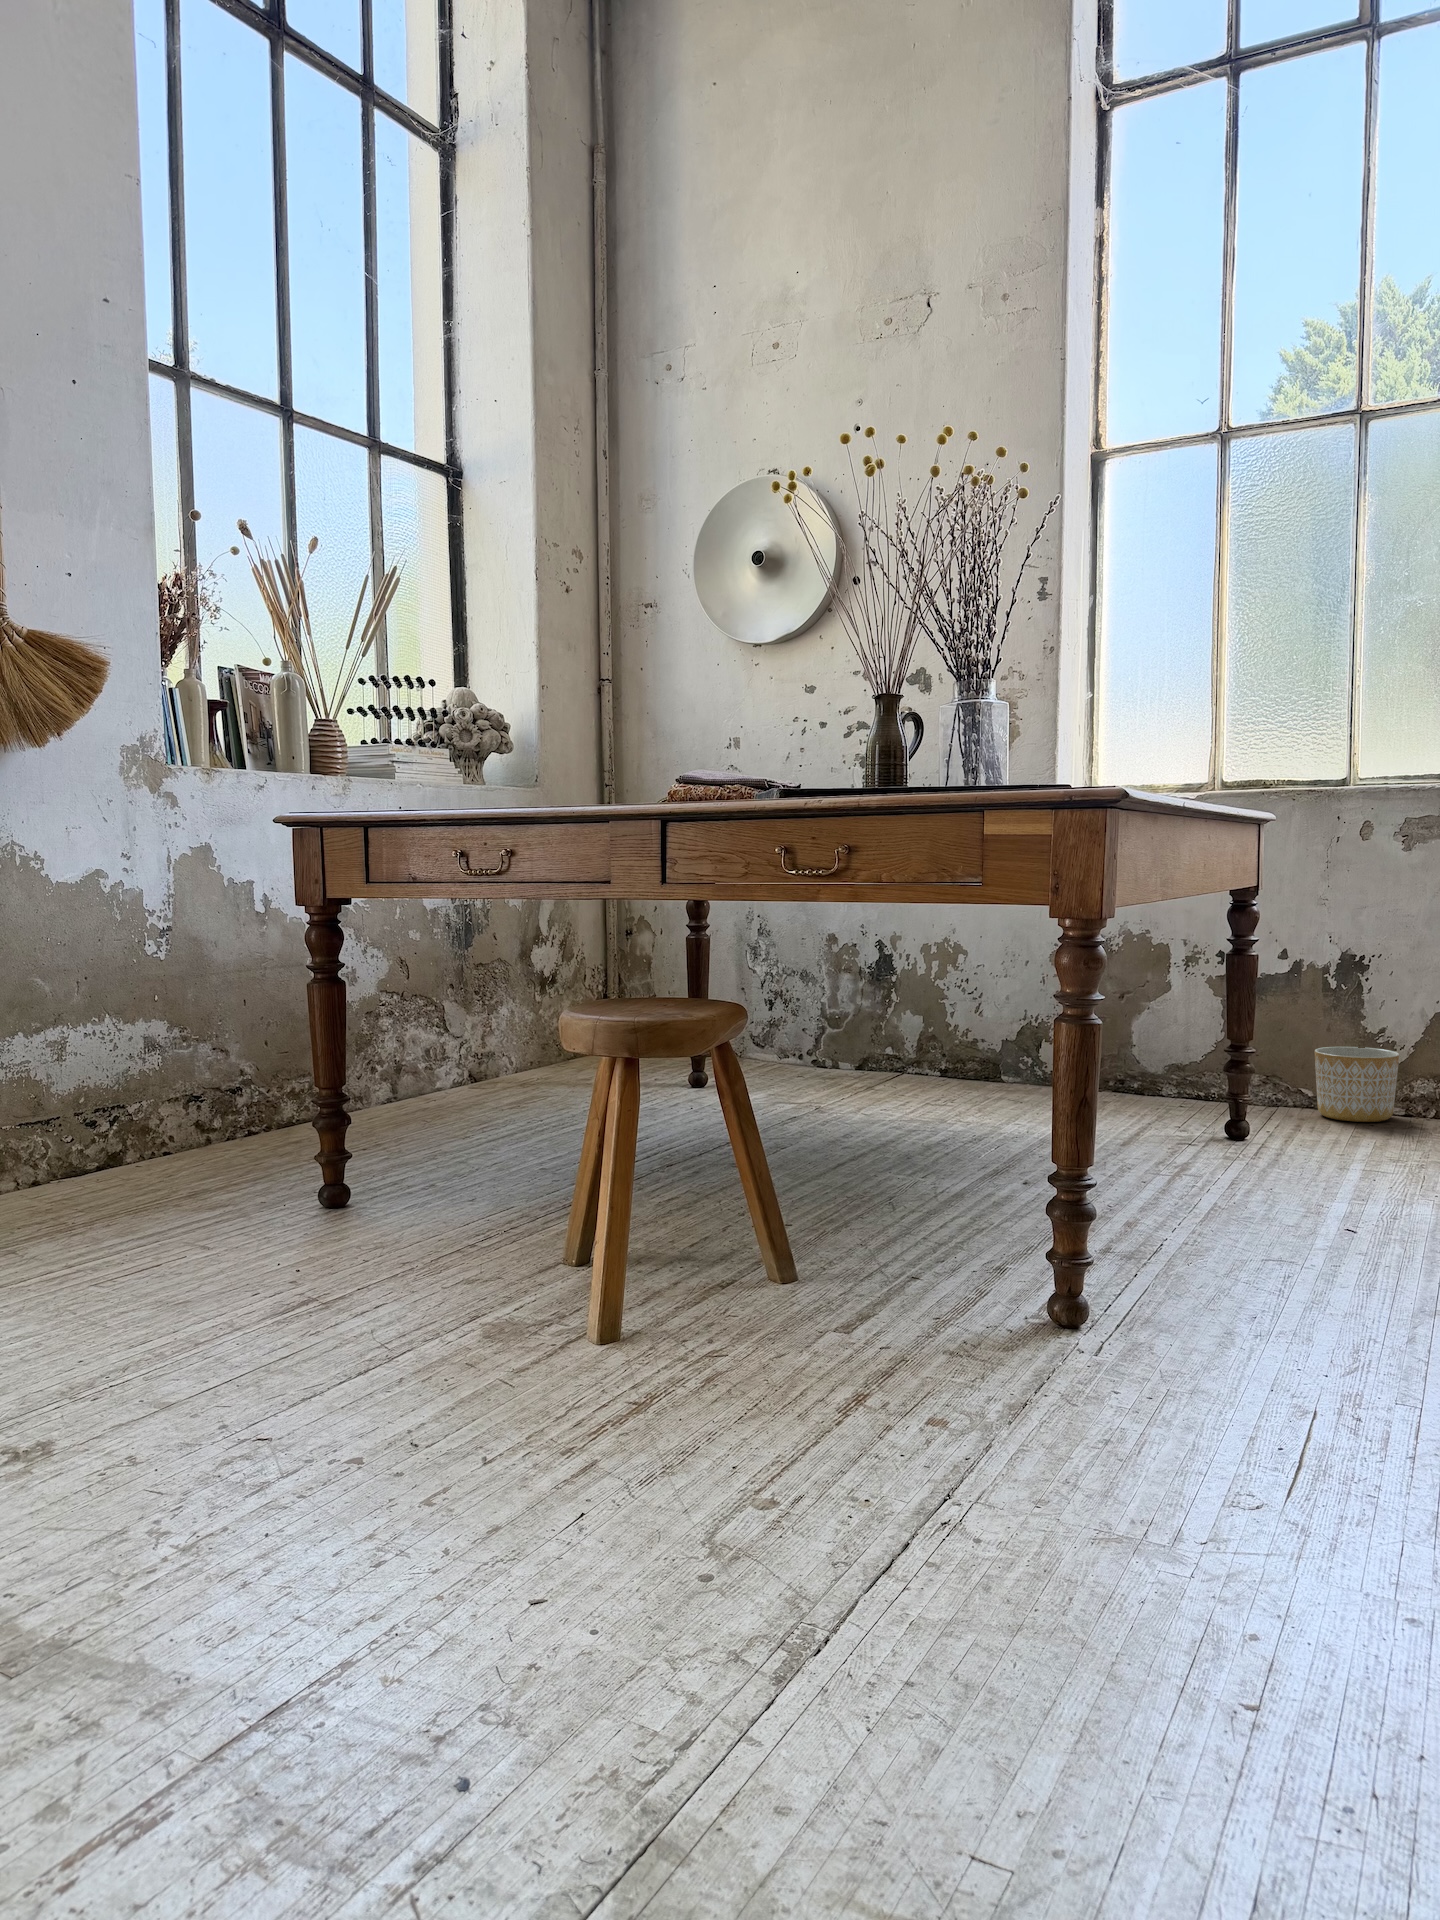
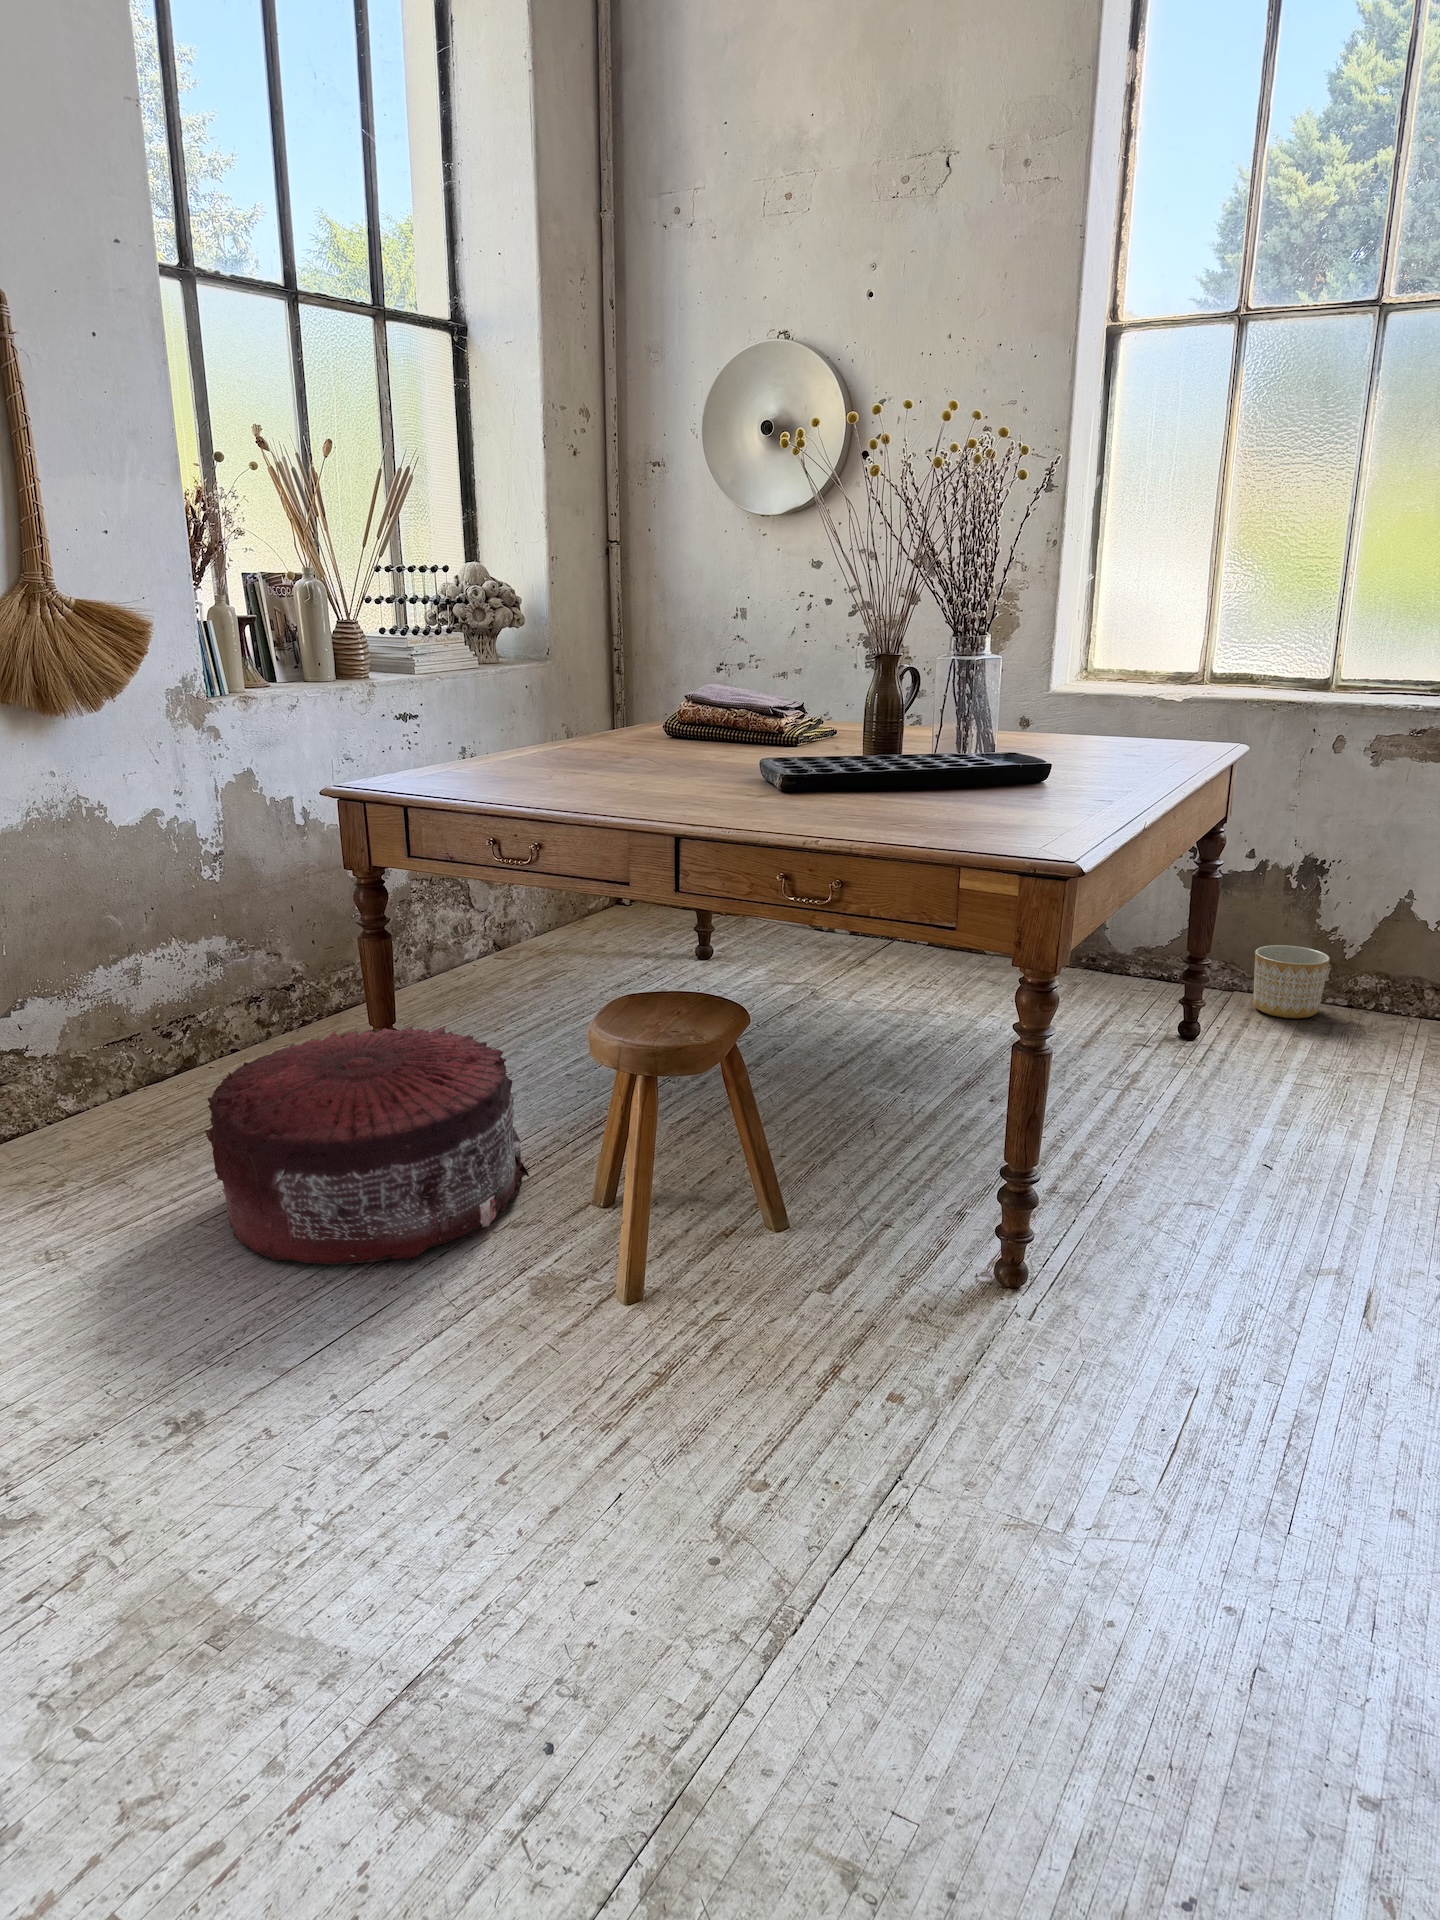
pouf: none [105,1074,491,1314] -> present [205,1026,529,1265]

